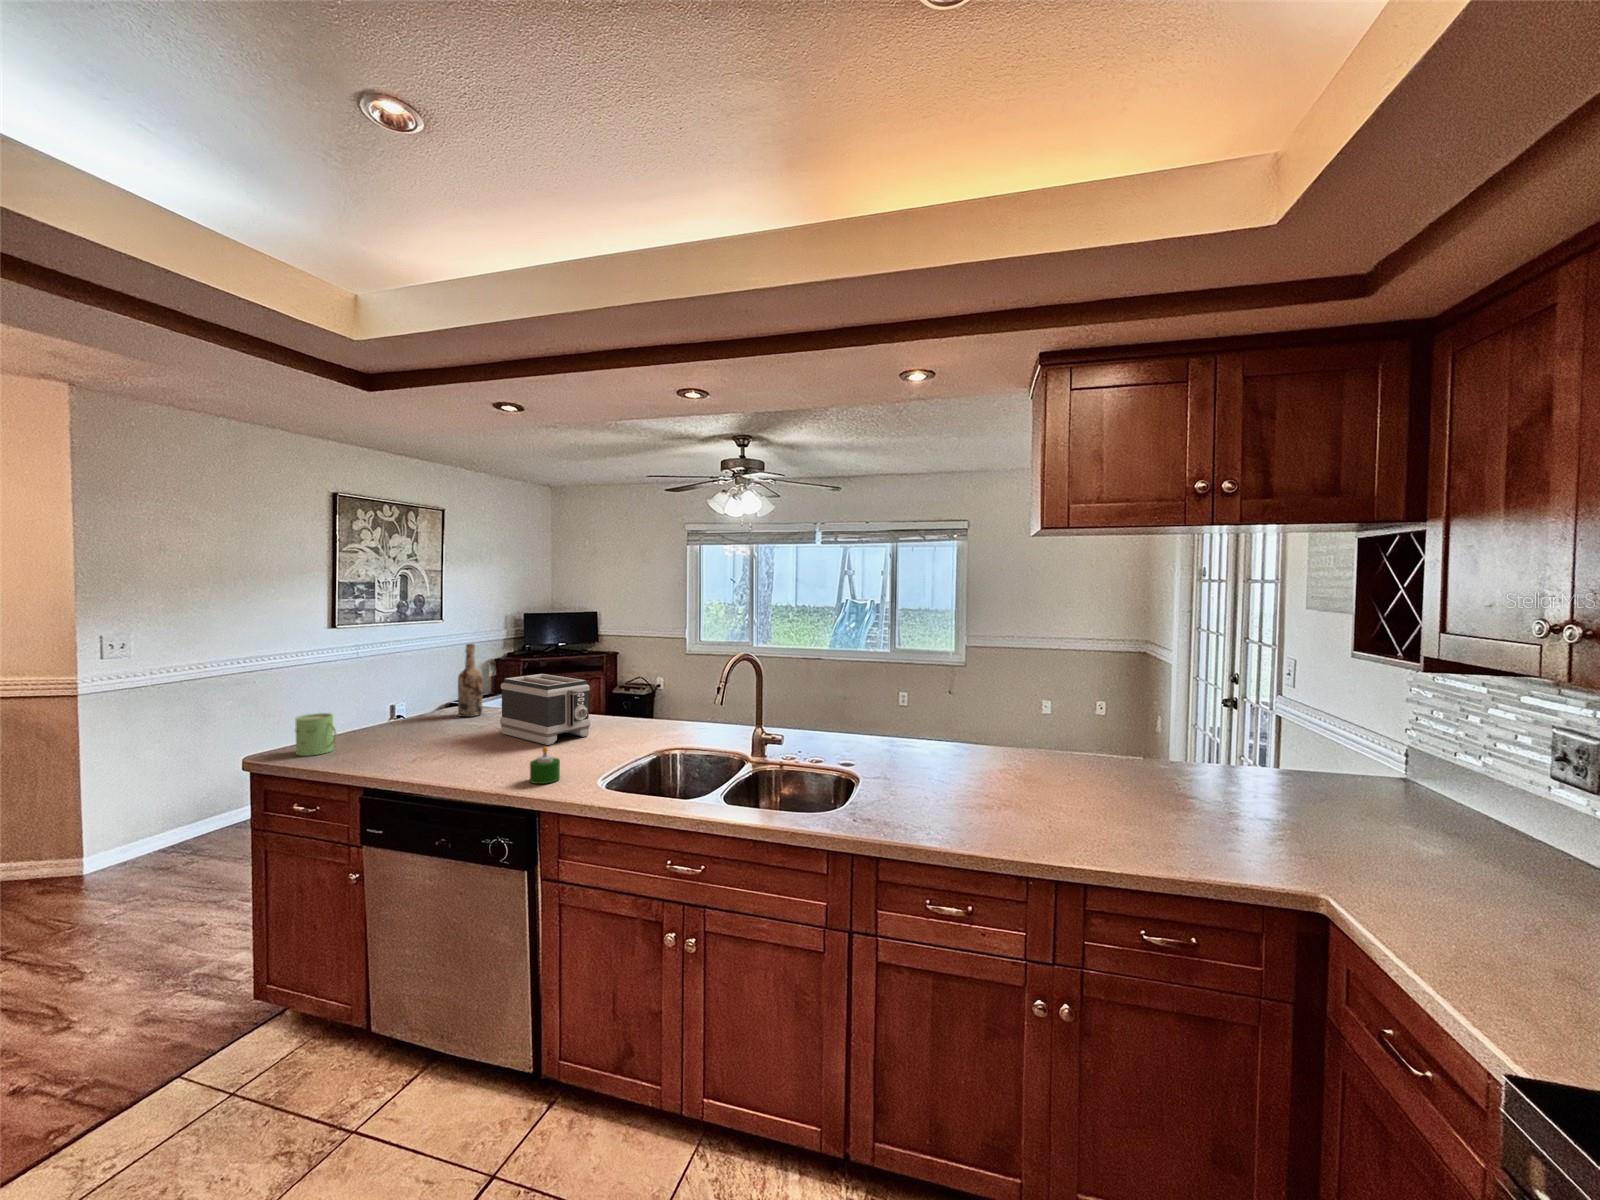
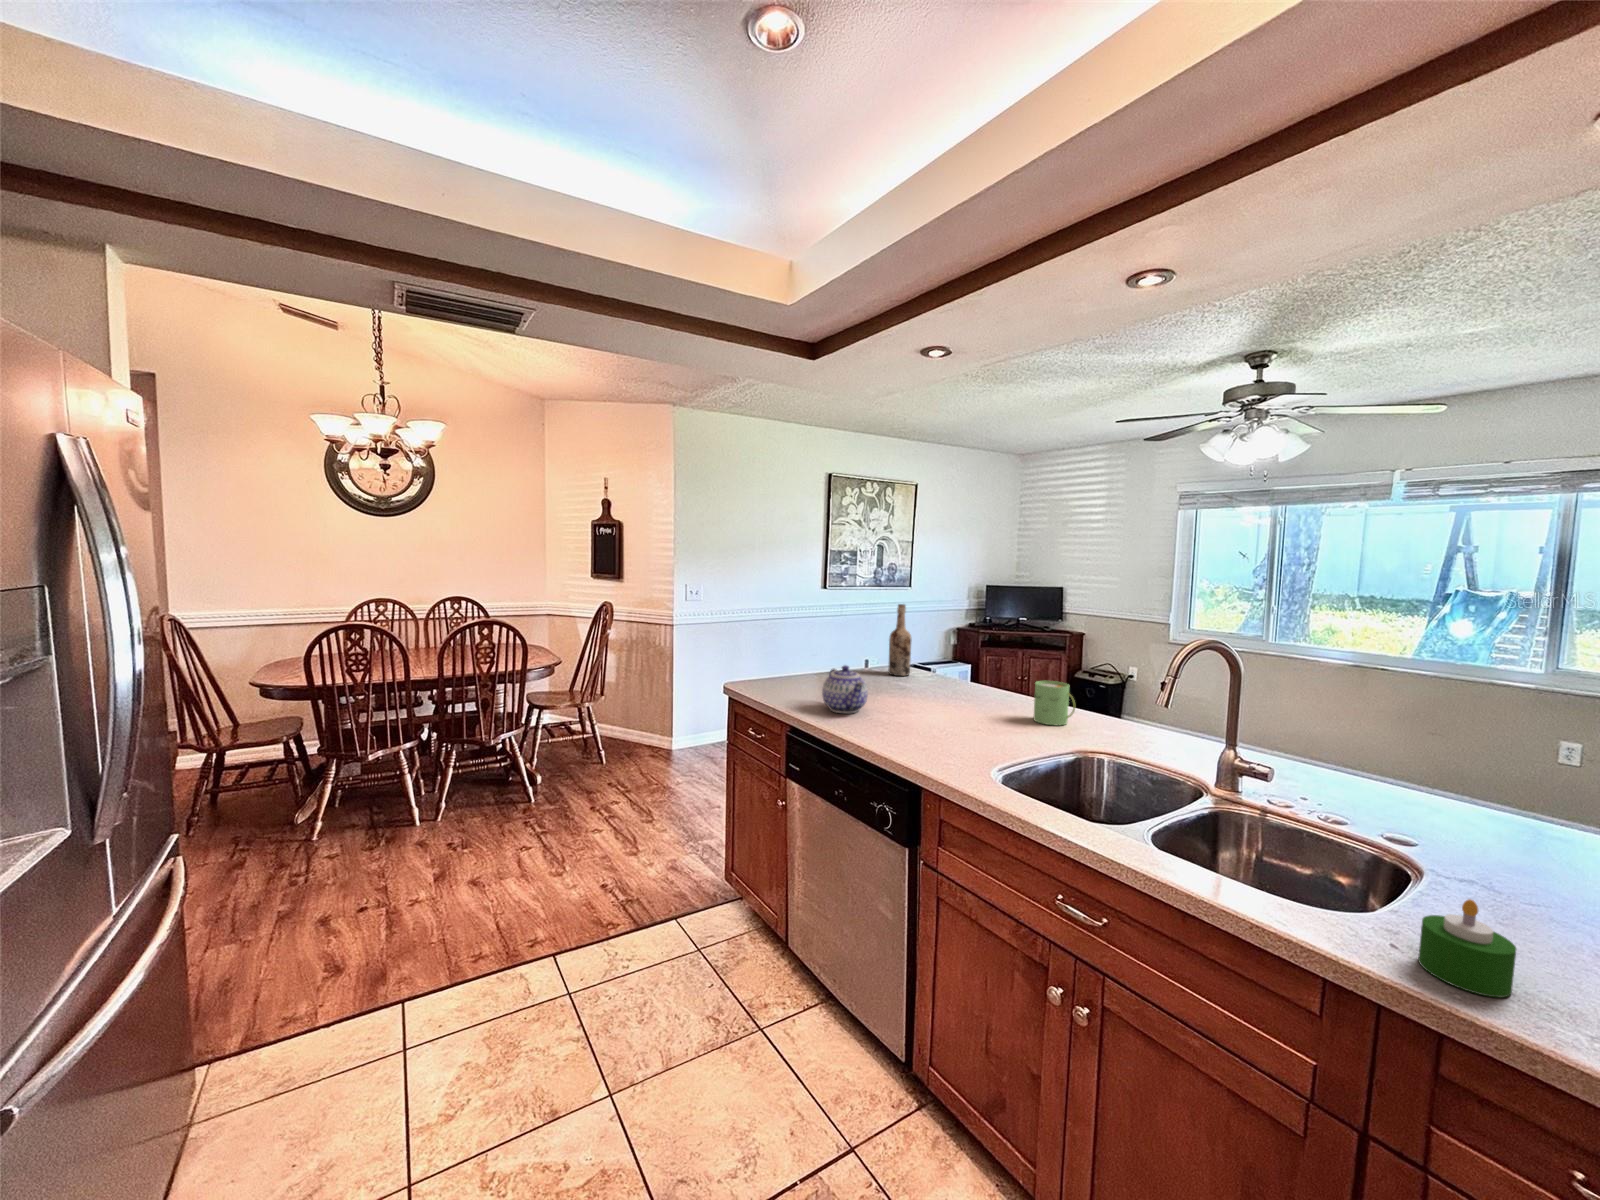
toaster: present [500,674,591,745] -> none [916,640,1006,716]
mug: present [295,713,336,756] -> present [1034,681,1075,725]
teapot: none [404,714,458,764] -> present [822,665,868,713]
candle: present [530,747,560,784] -> present [1418,899,1516,997]

